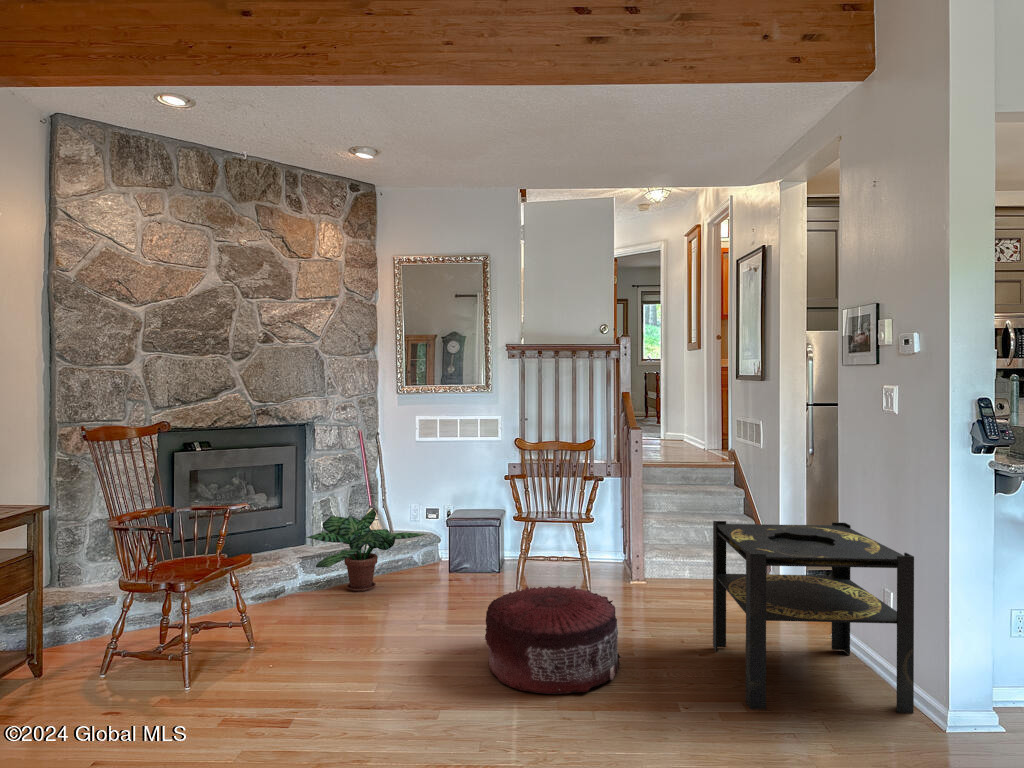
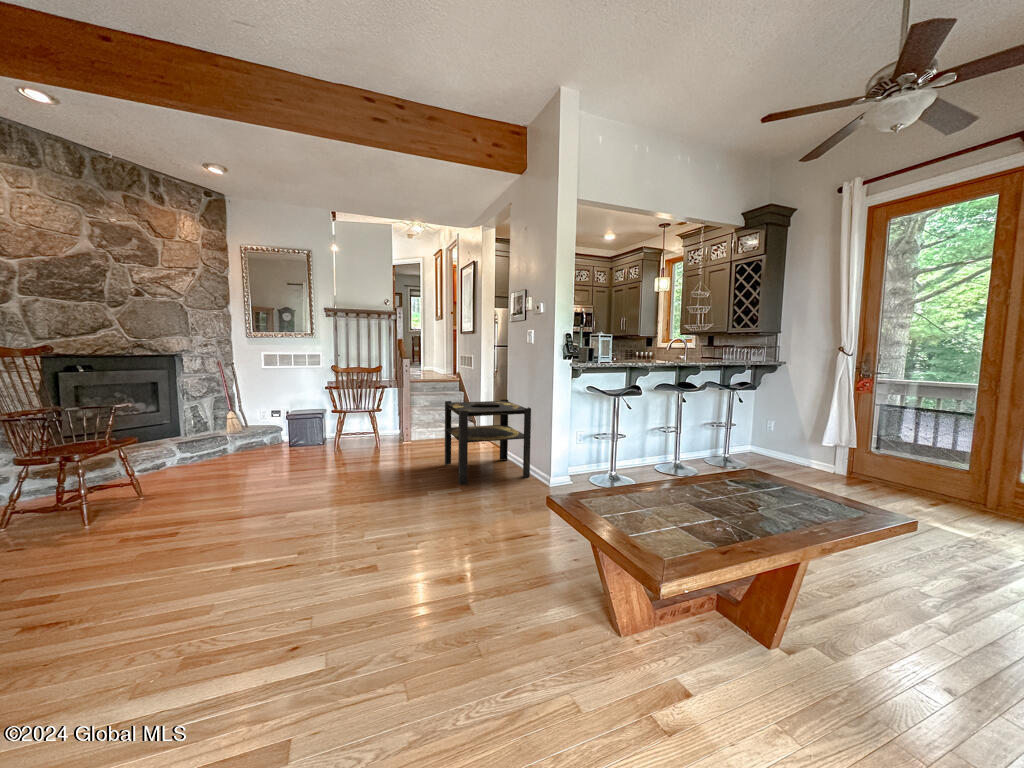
potted plant: present [307,508,426,592] -> none [181,408,275,462]
pouf: present [485,586,620,694] -> none [317,440,397,493]

